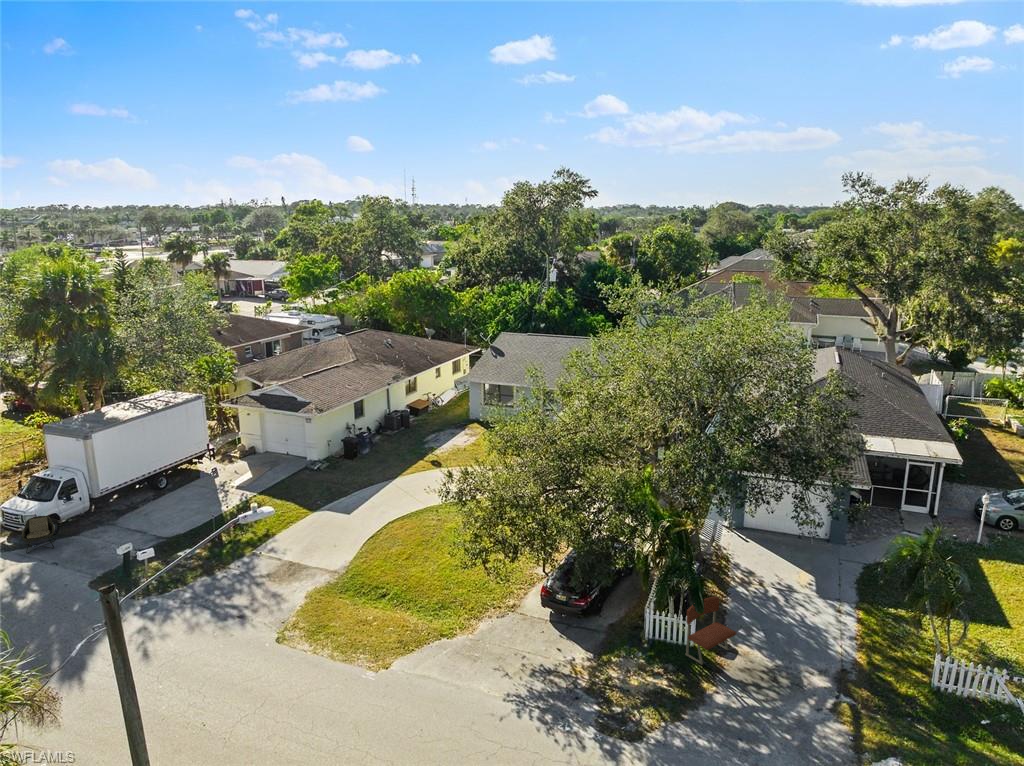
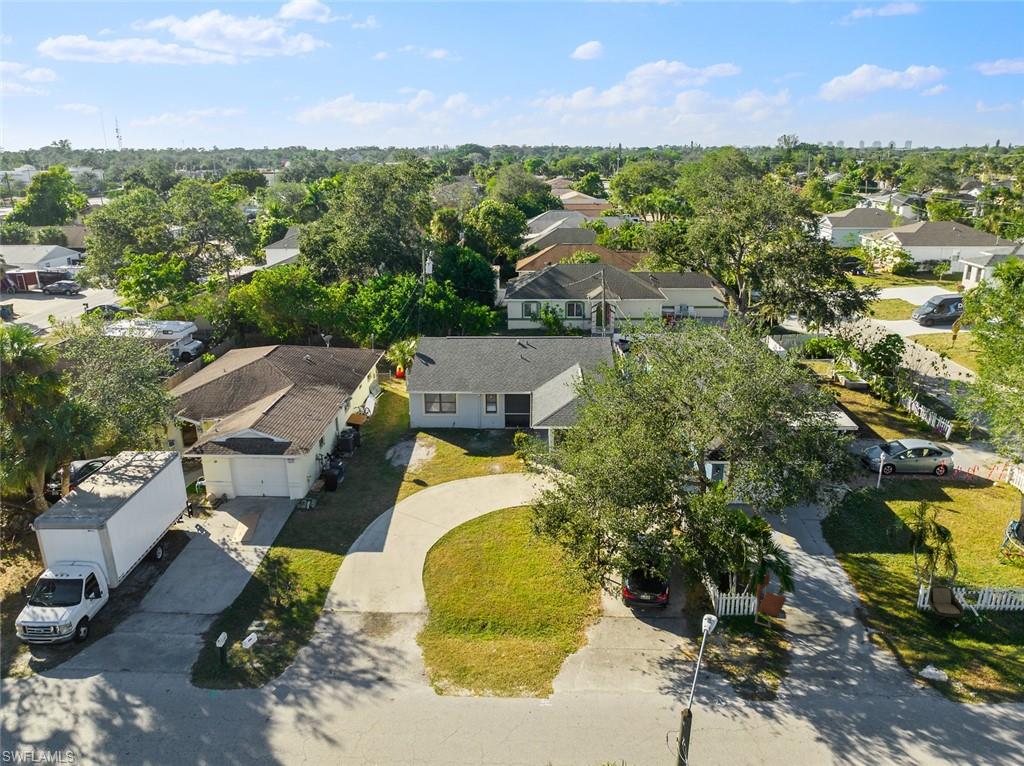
lounge chair: present [22,516,55,553] -> present [924,586,964,628]

